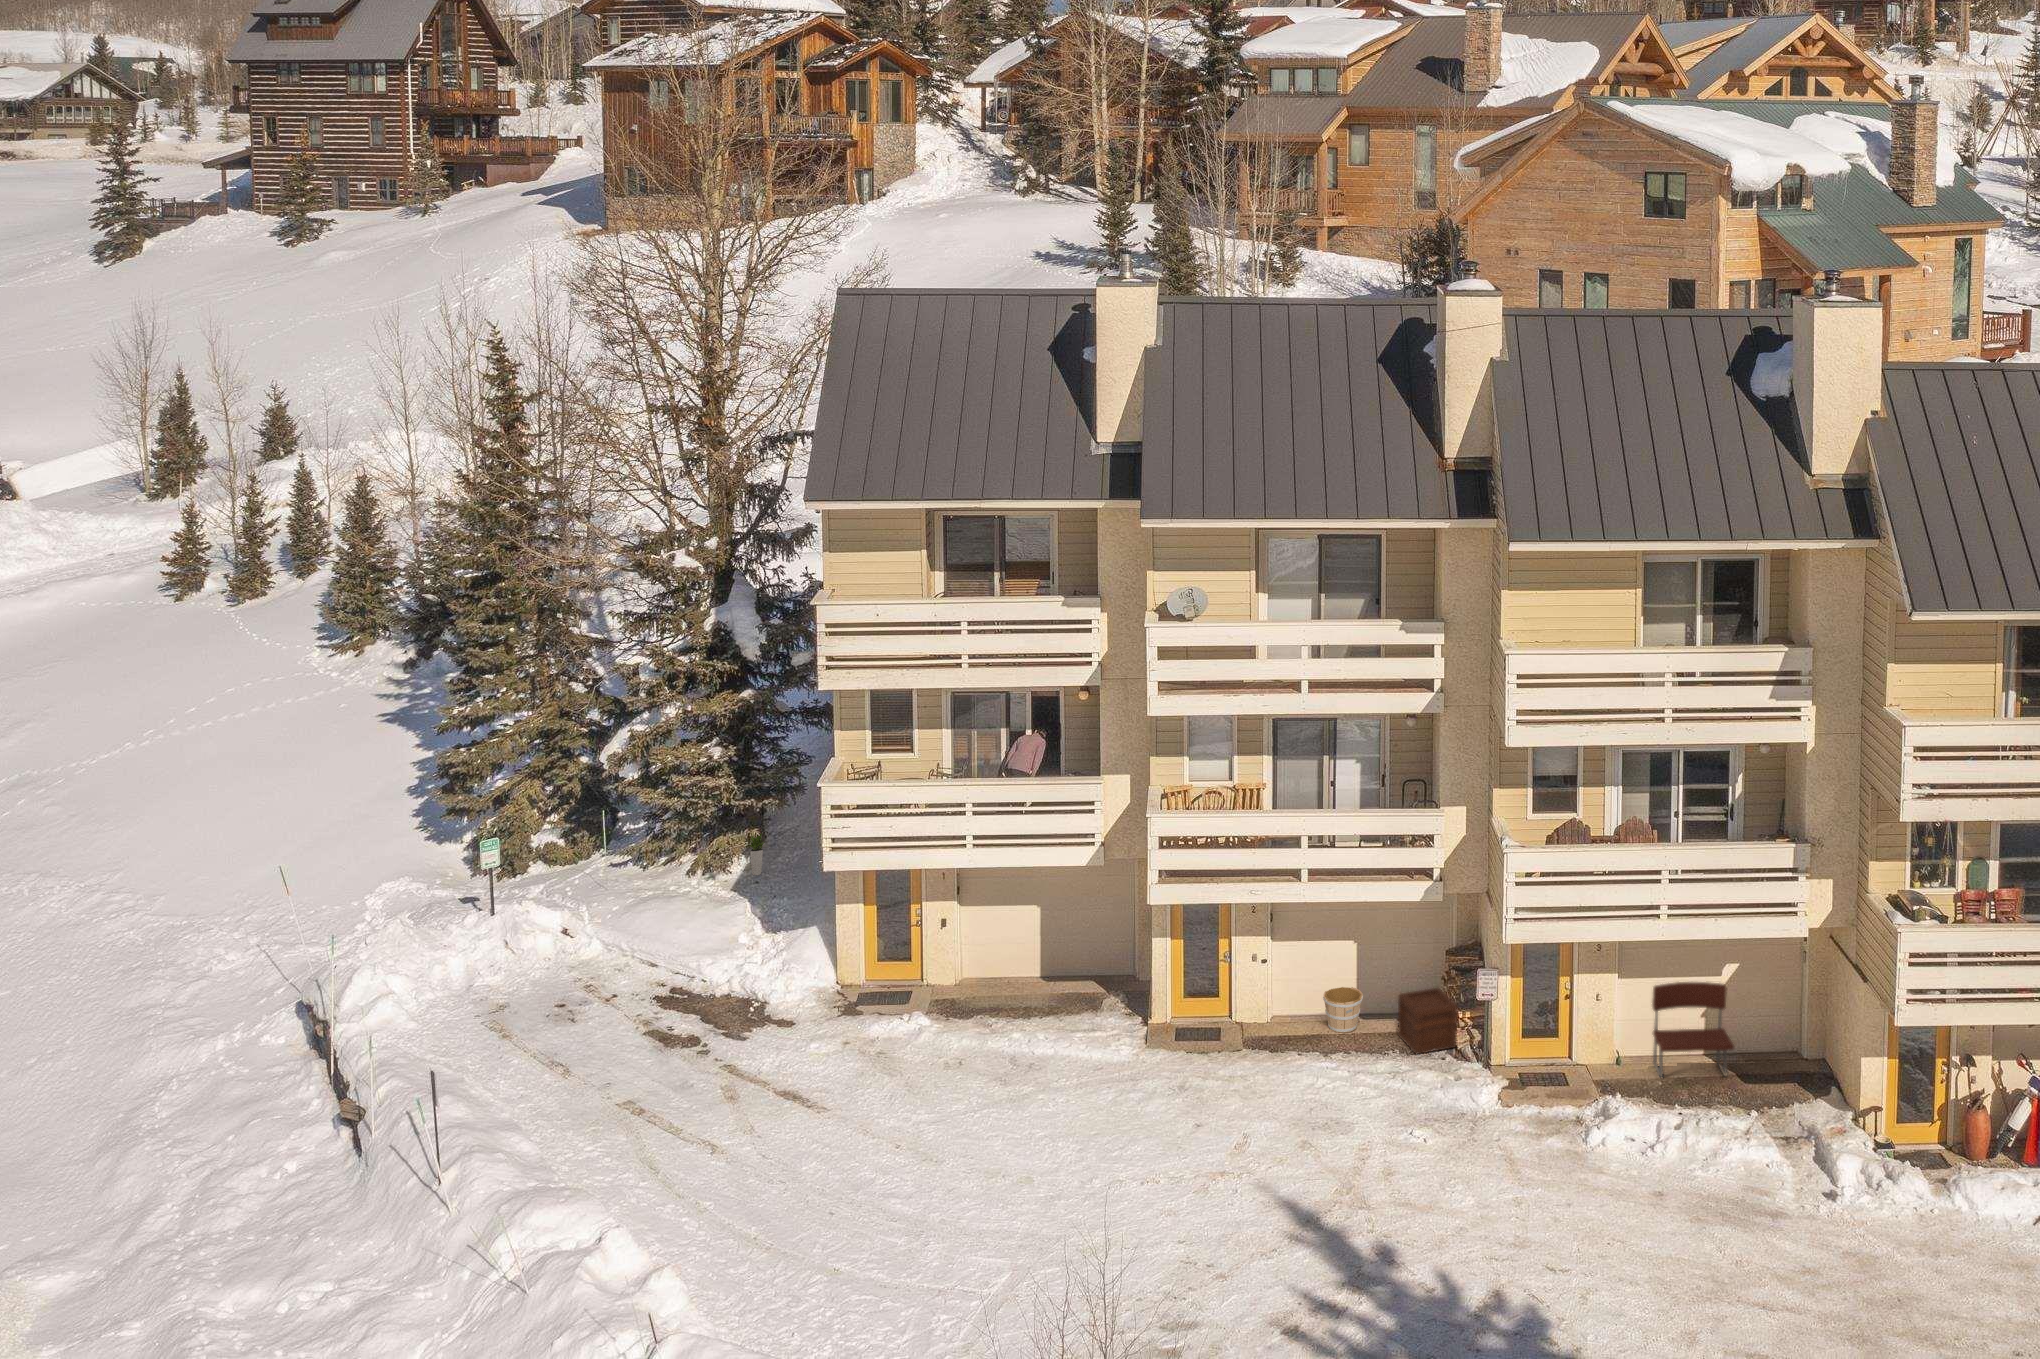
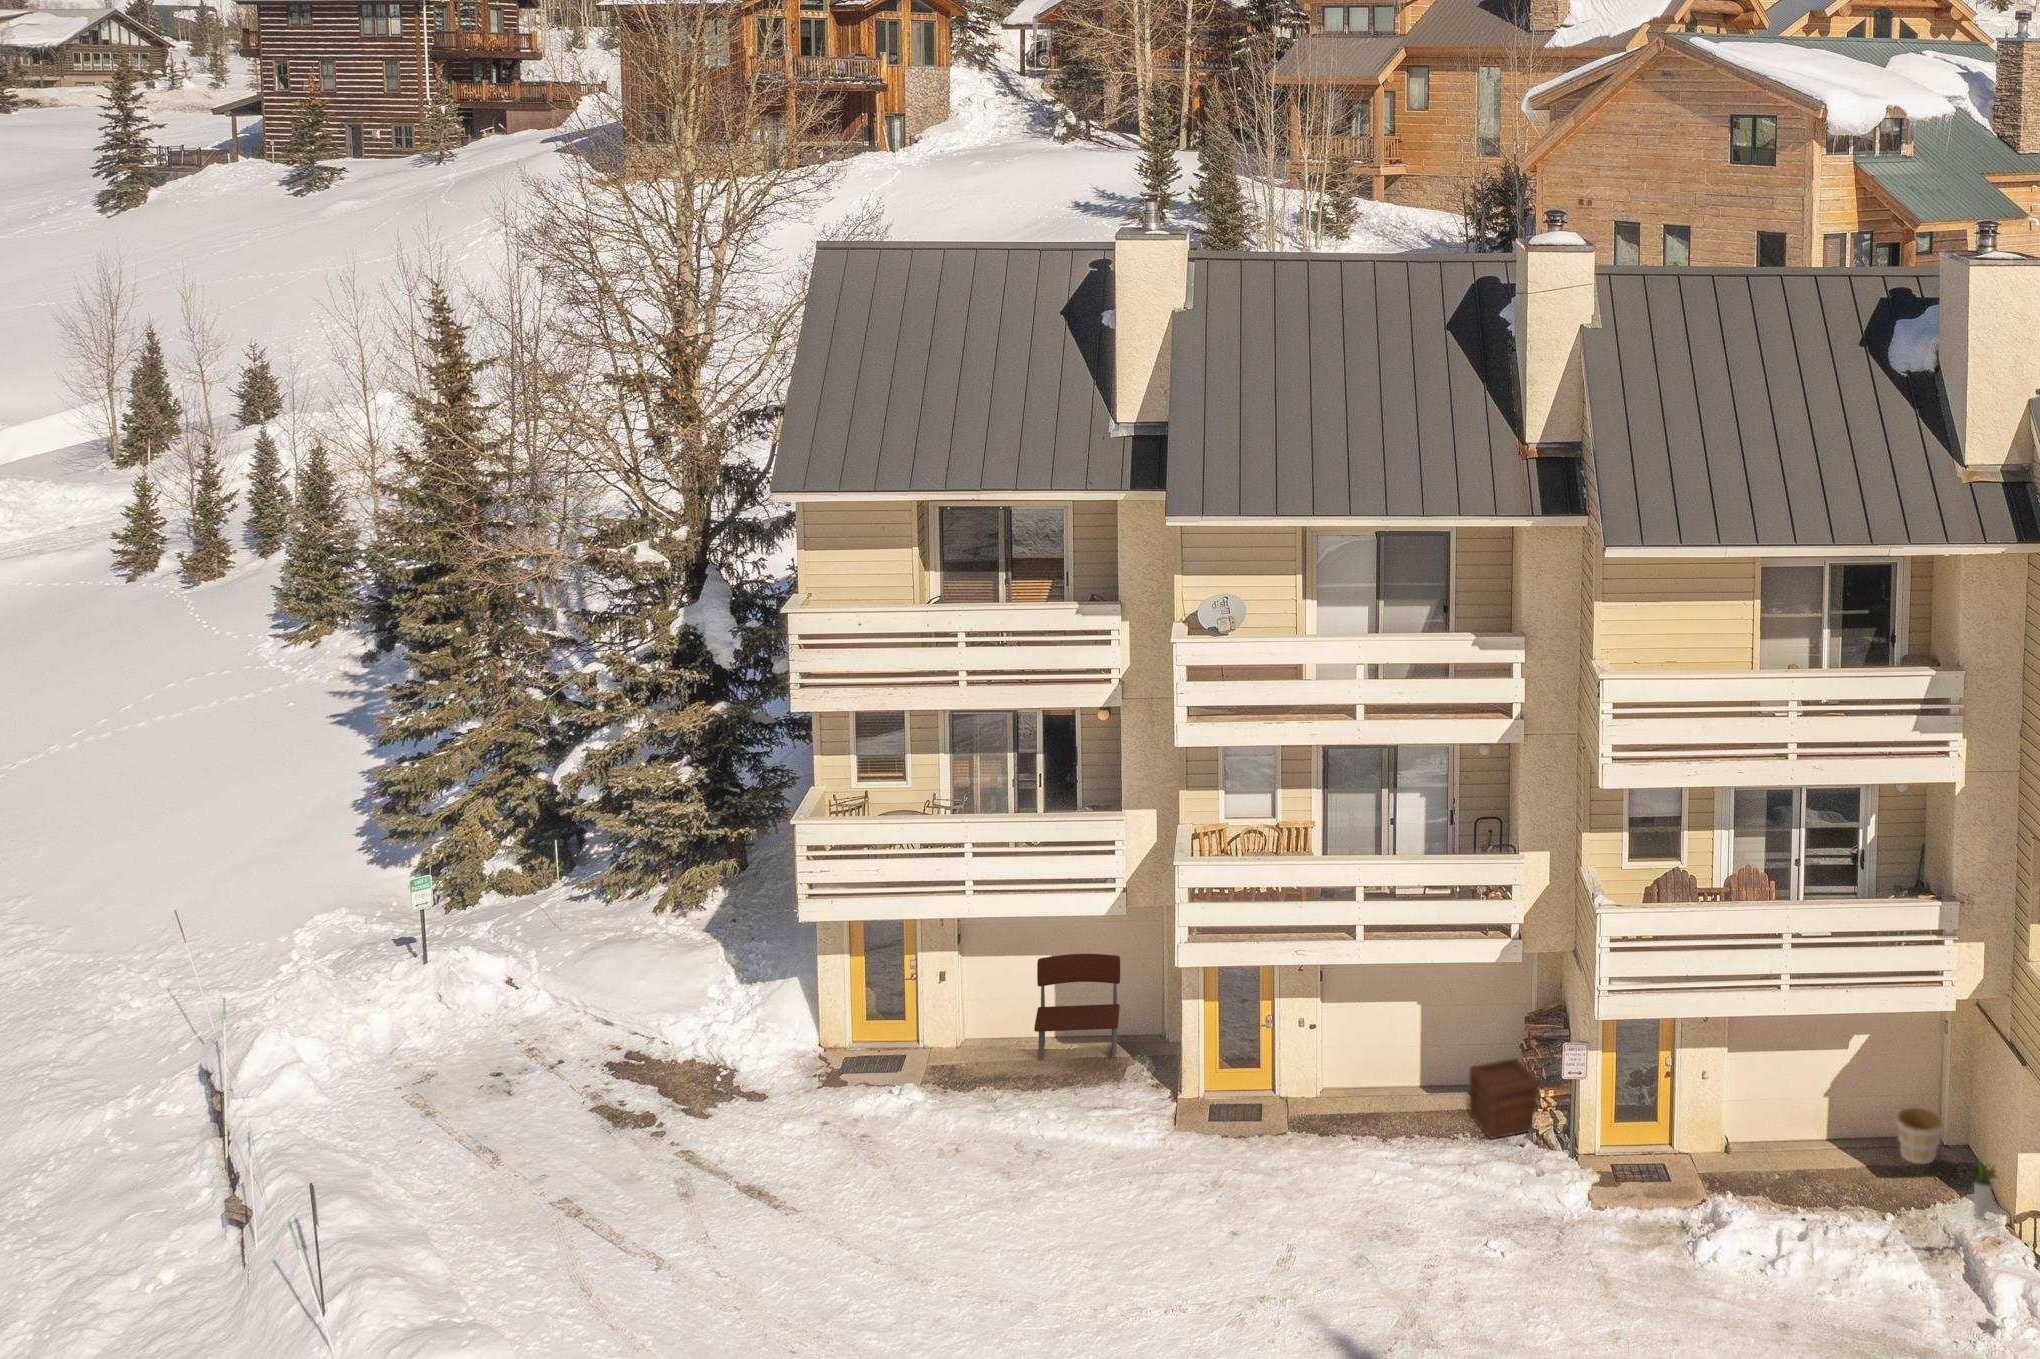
planter: present [750,834,765,875] -> present [1970,1160,1996,1219]
bench: present [1652,982,1734,1078] -> present [1034,954,1120,1060]
wooden bucket: present [1323,987,1363,1033] -> present [1896,1107,1944,1164]

